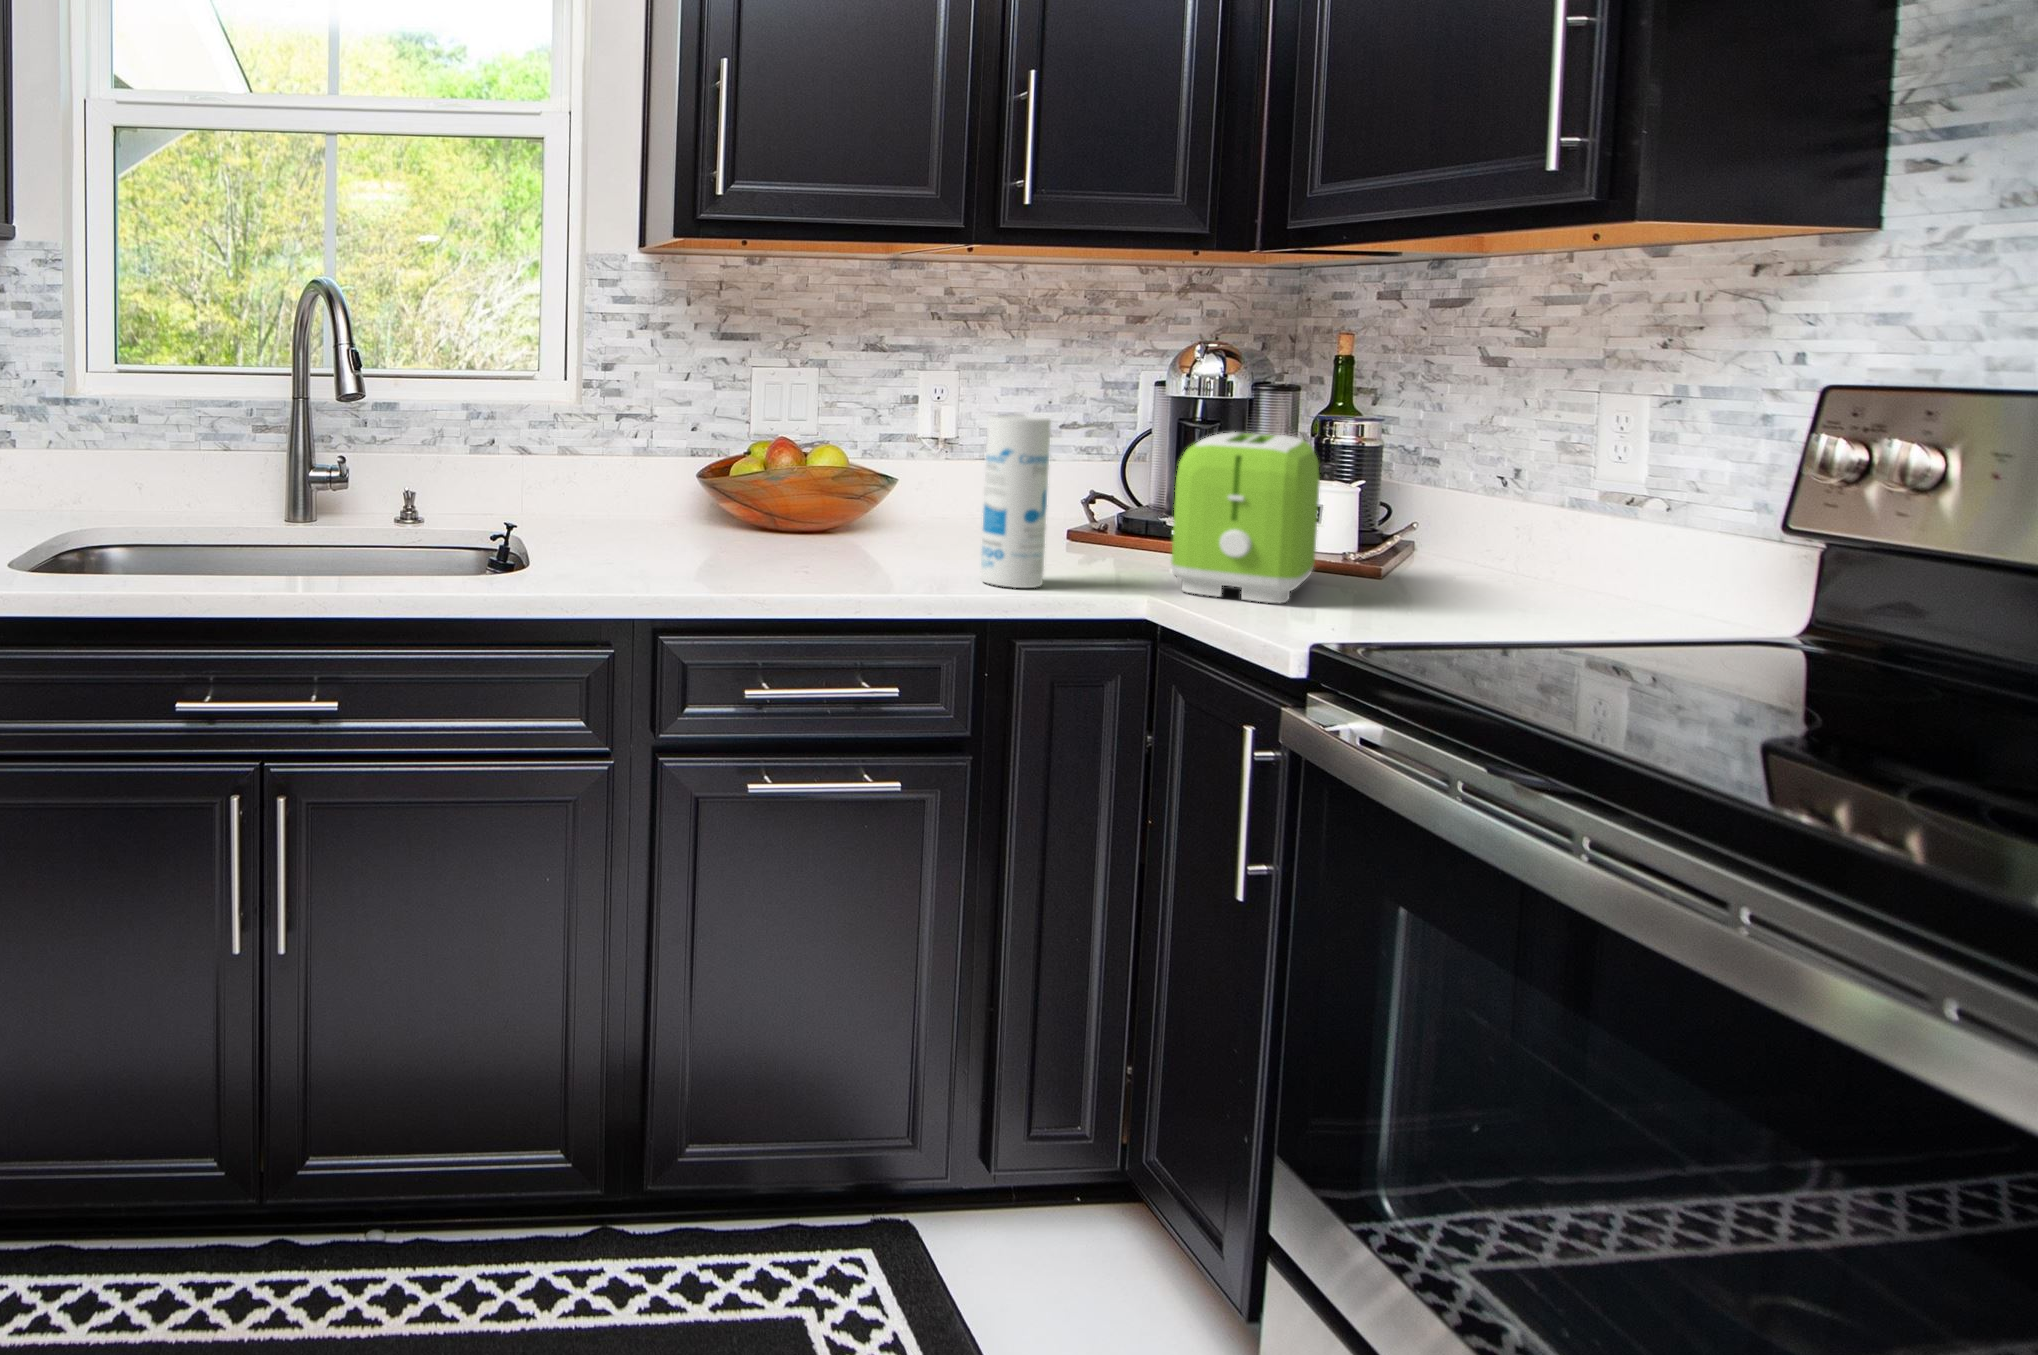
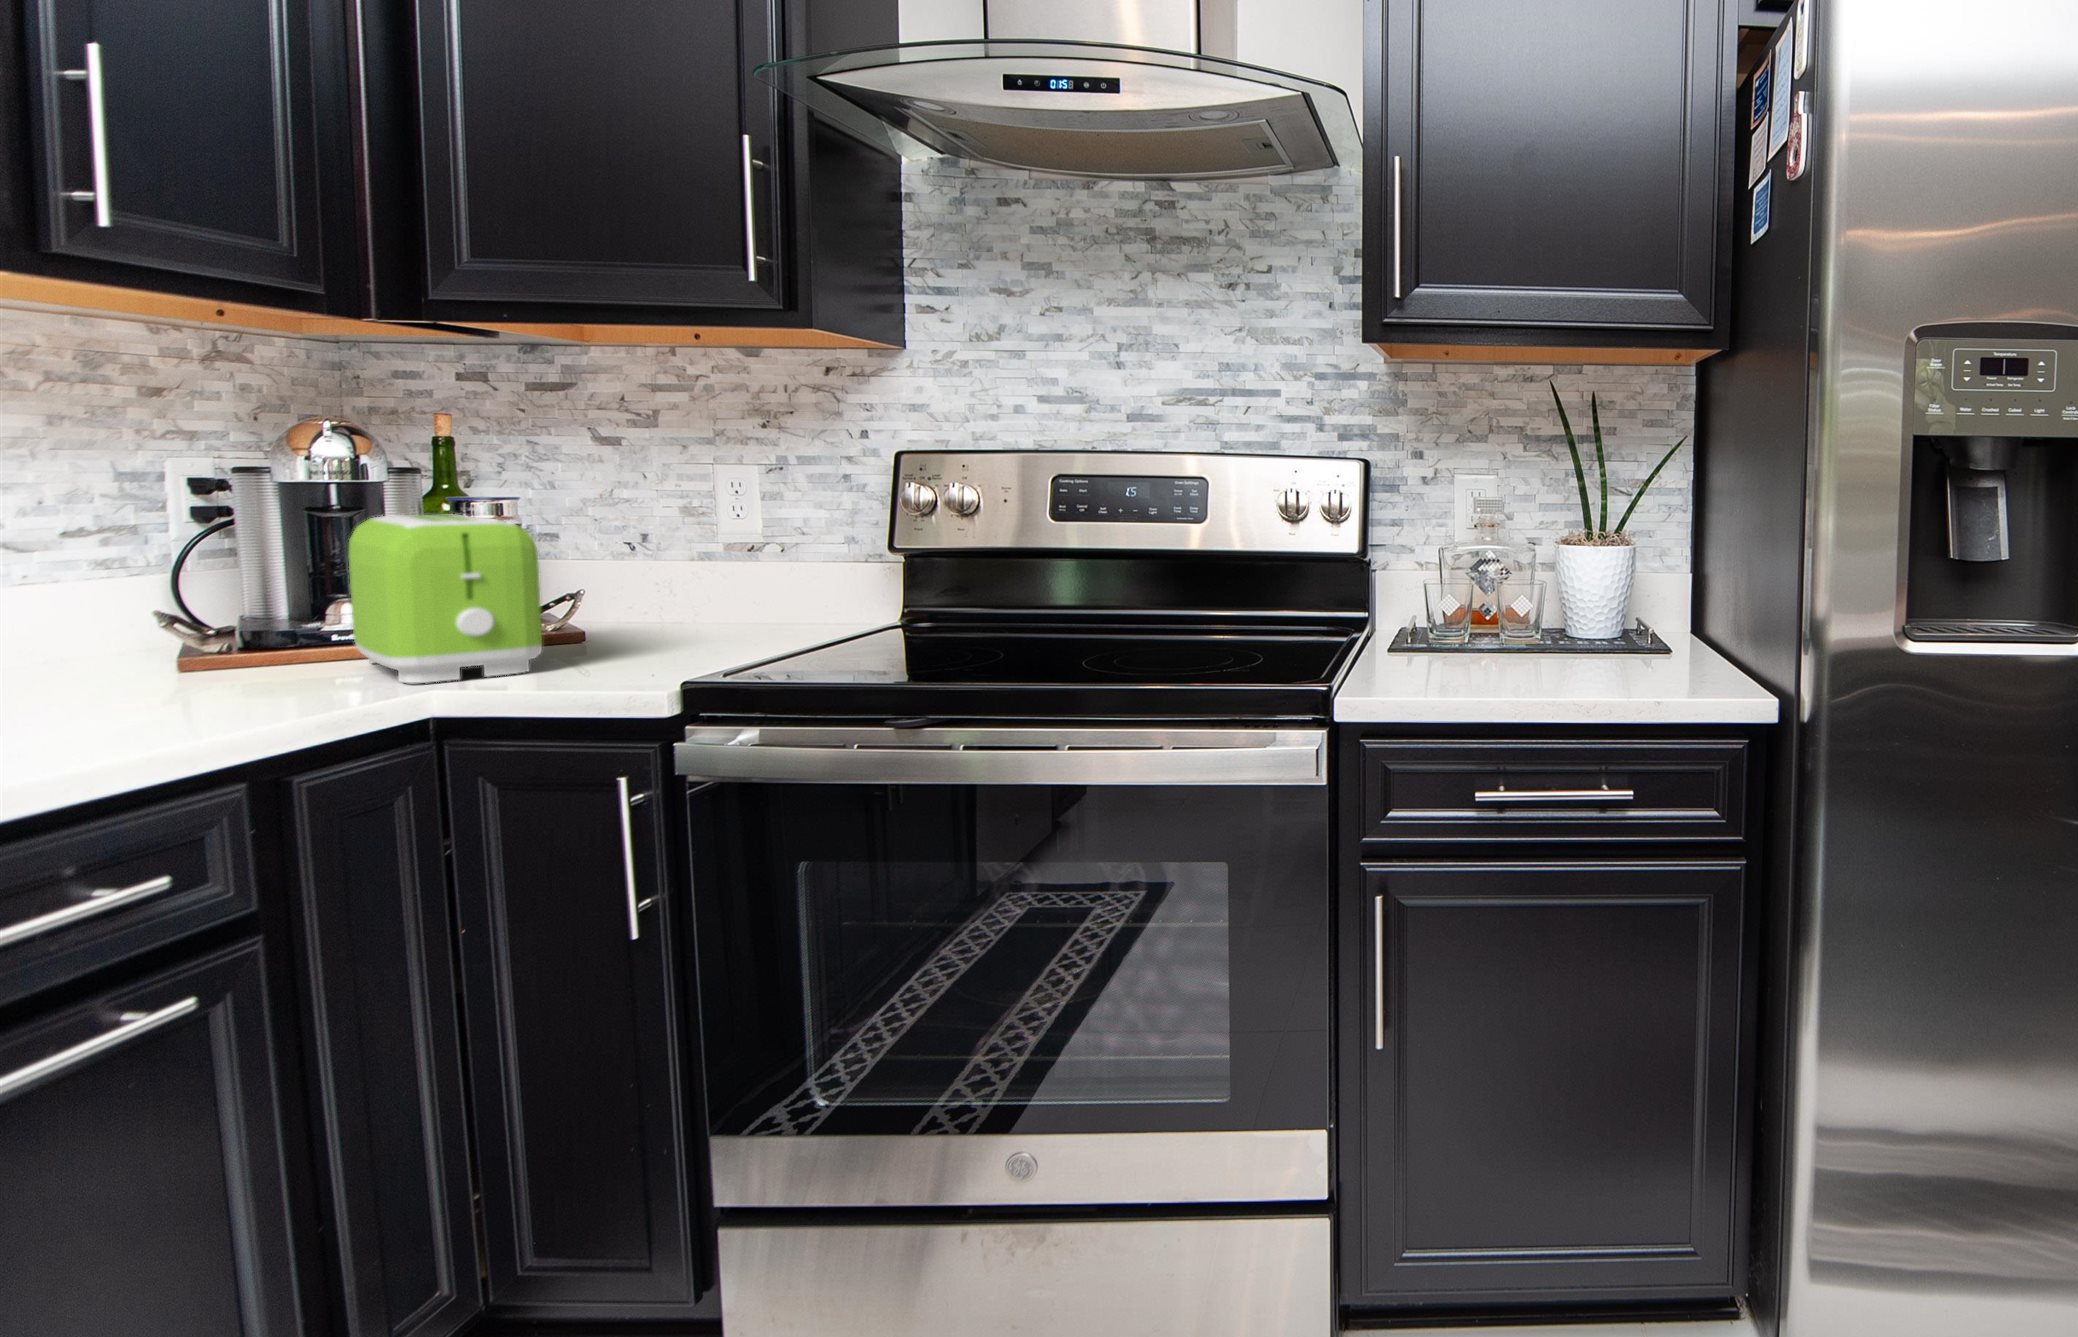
canister: present [980,415,1051,588] -> none [94,509,225,728]

